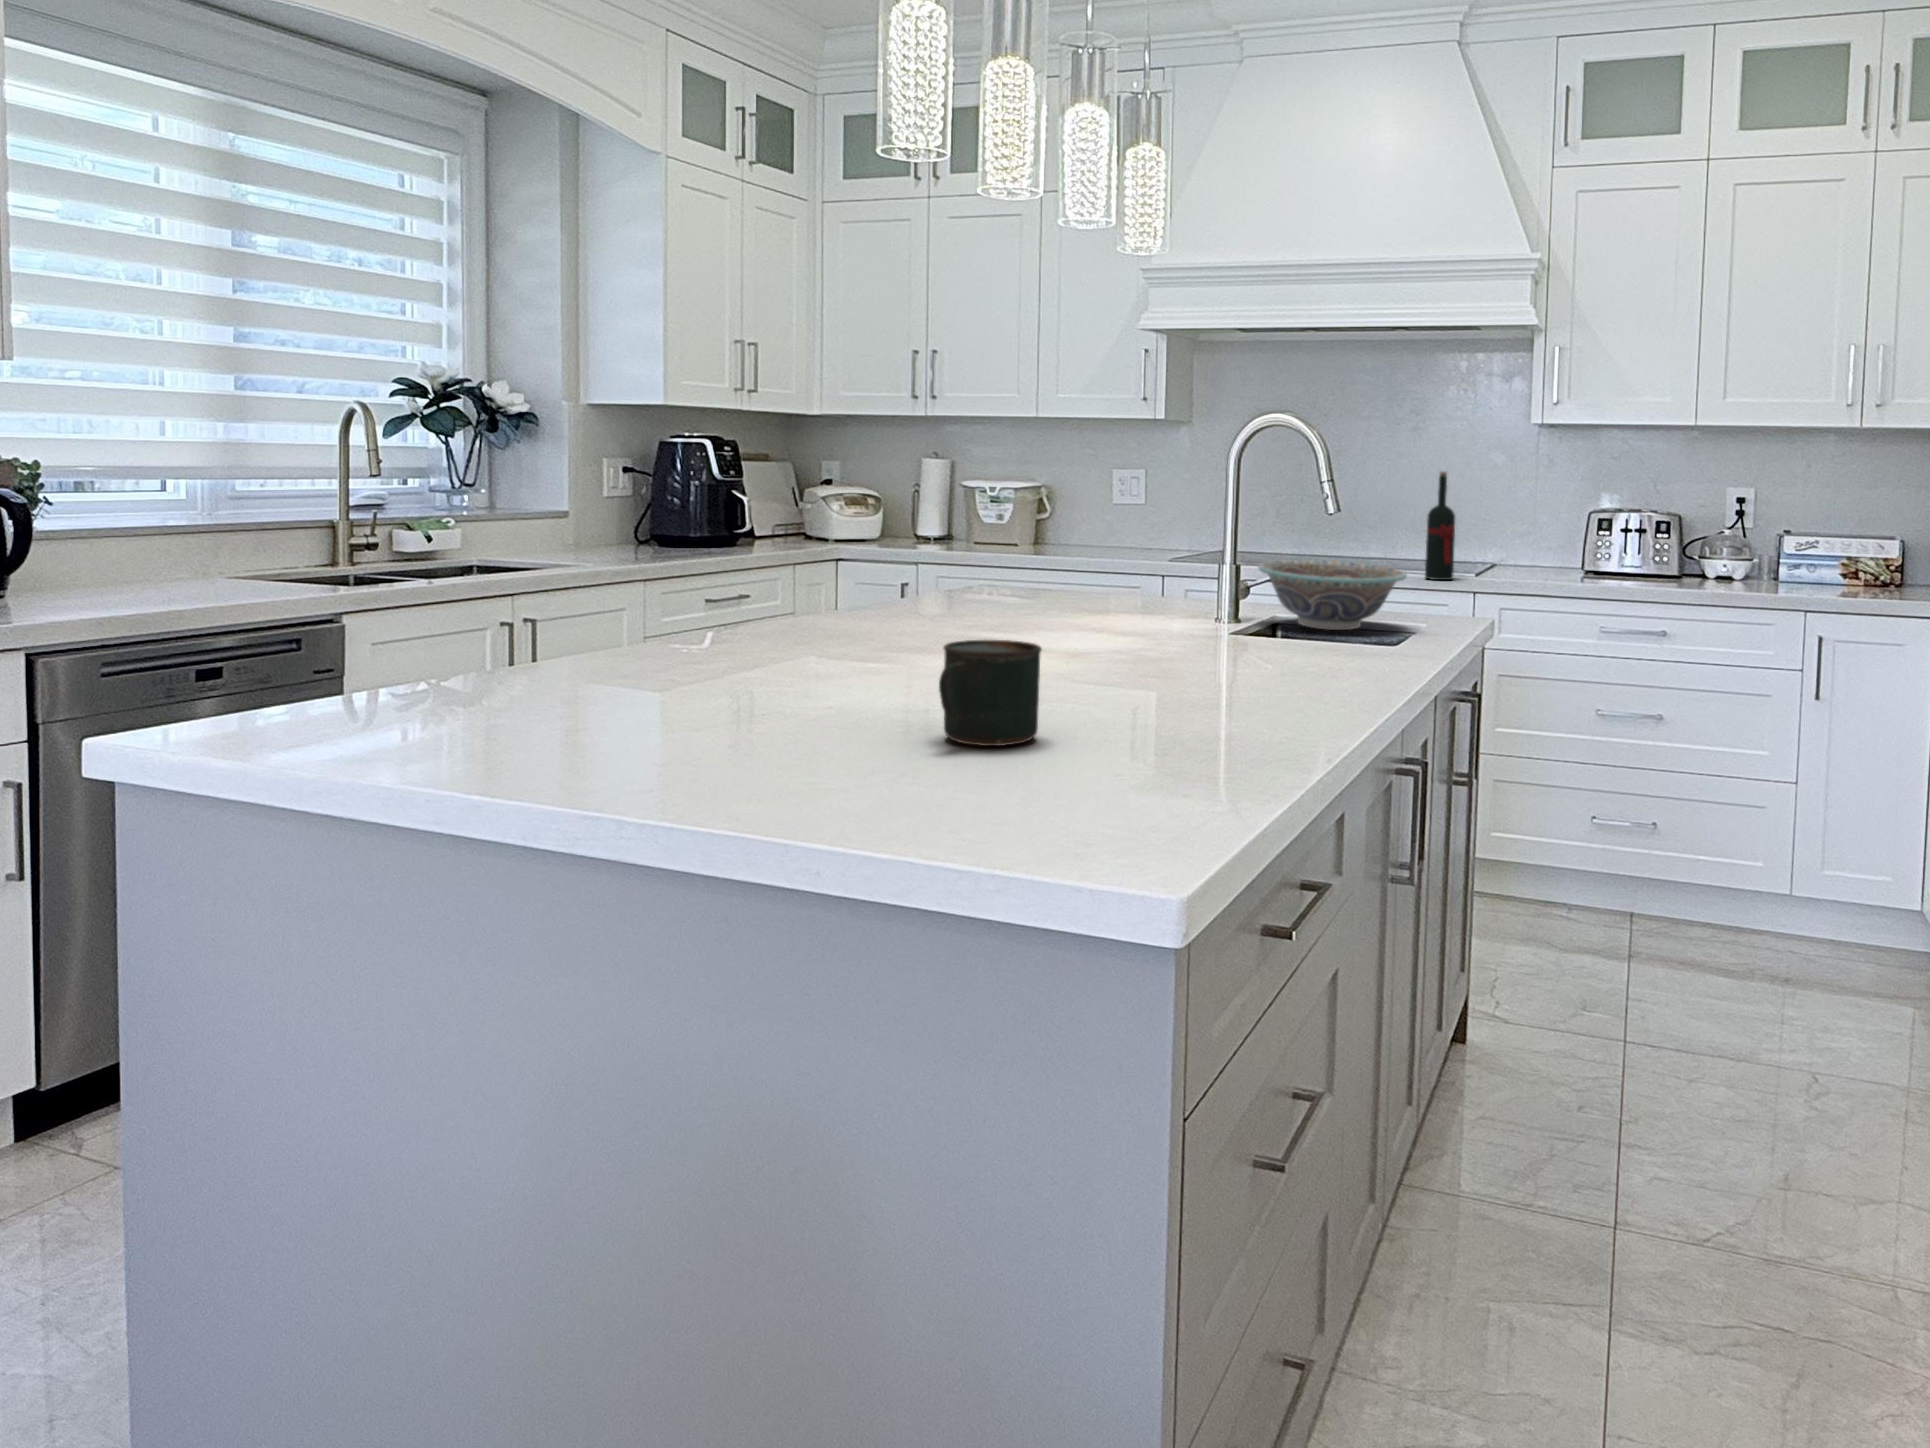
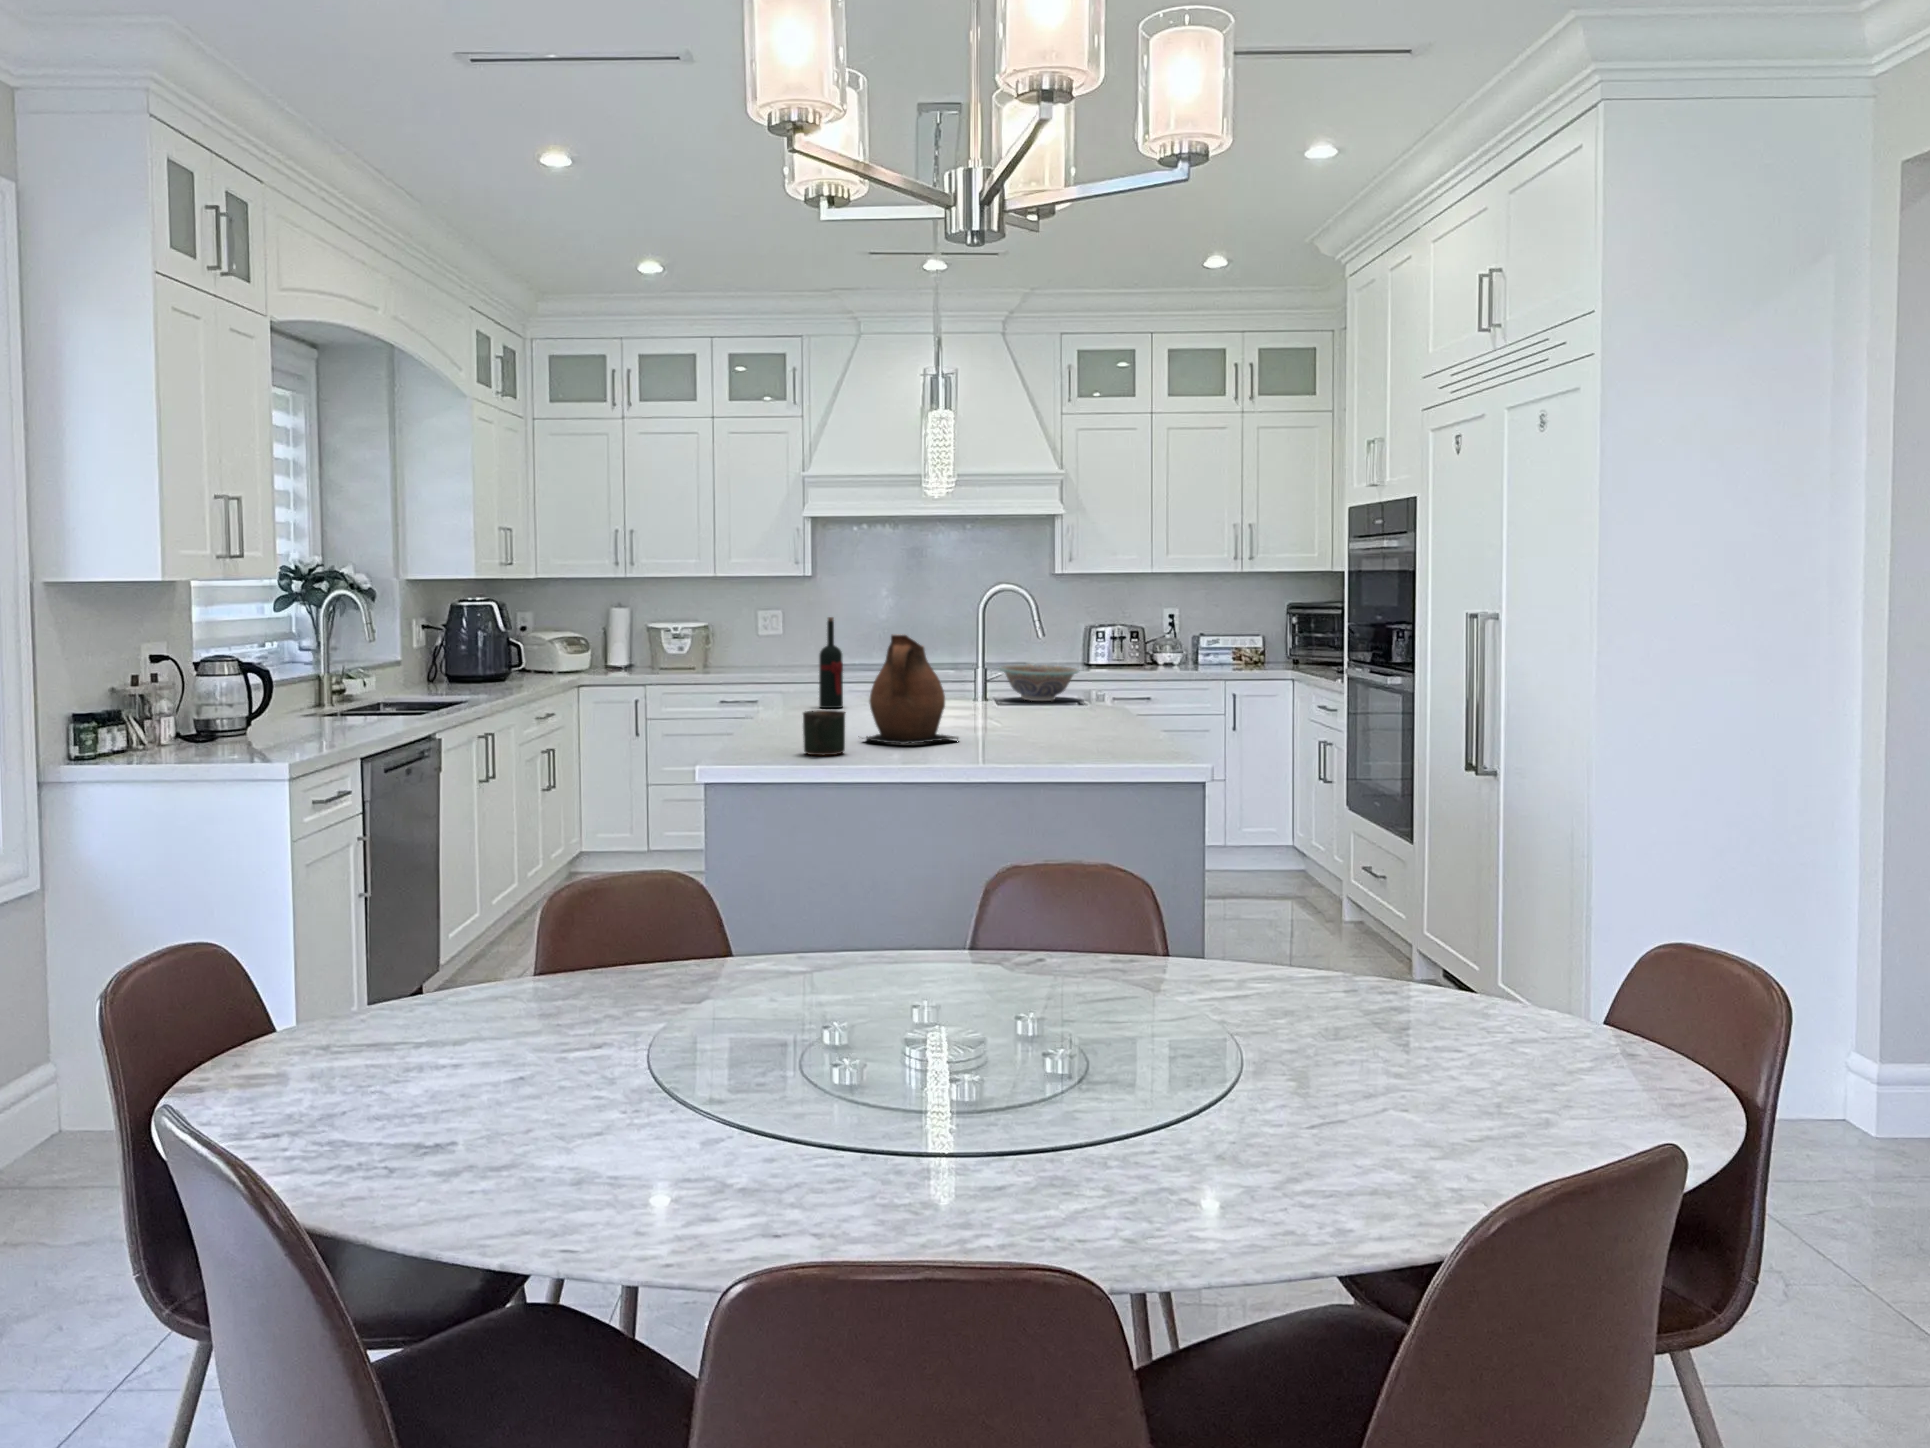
ceramic pitcher: none [632,468,839,716] -> present [866,635,958,744]
wine bottle: present [1425,472,1455,580] -> present [819,617,843,708]
mug: present [939,640,1042,746] -> present [803,710,845,755]

